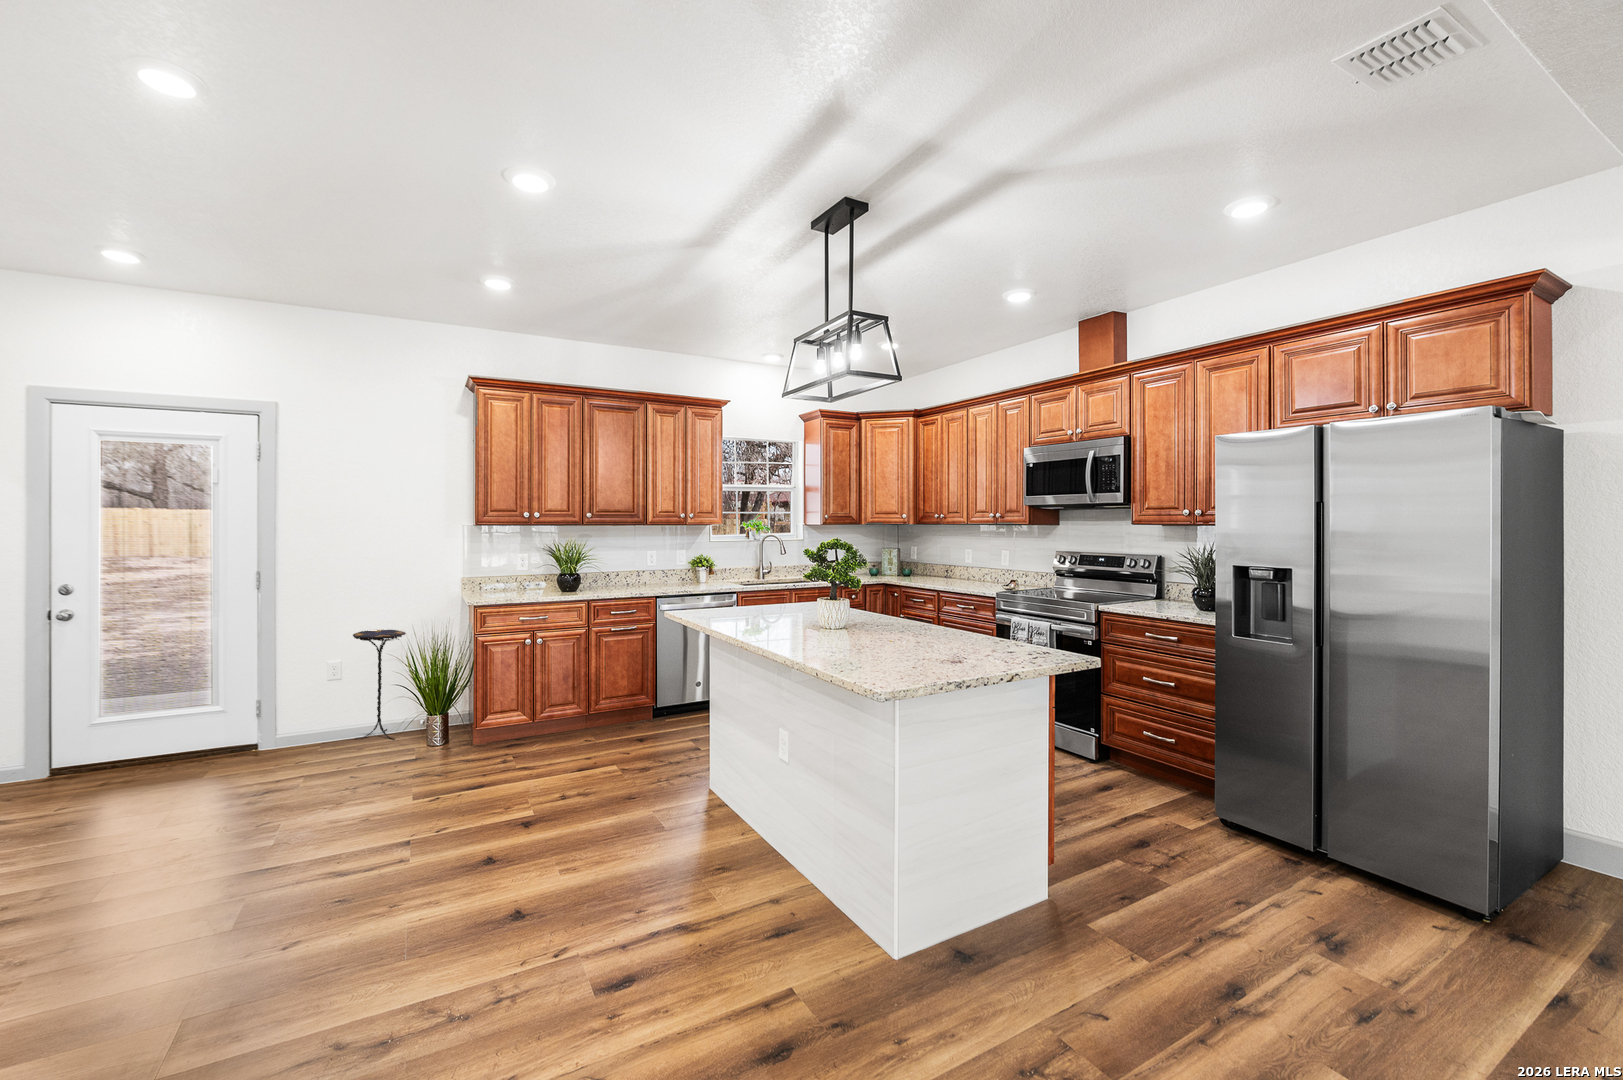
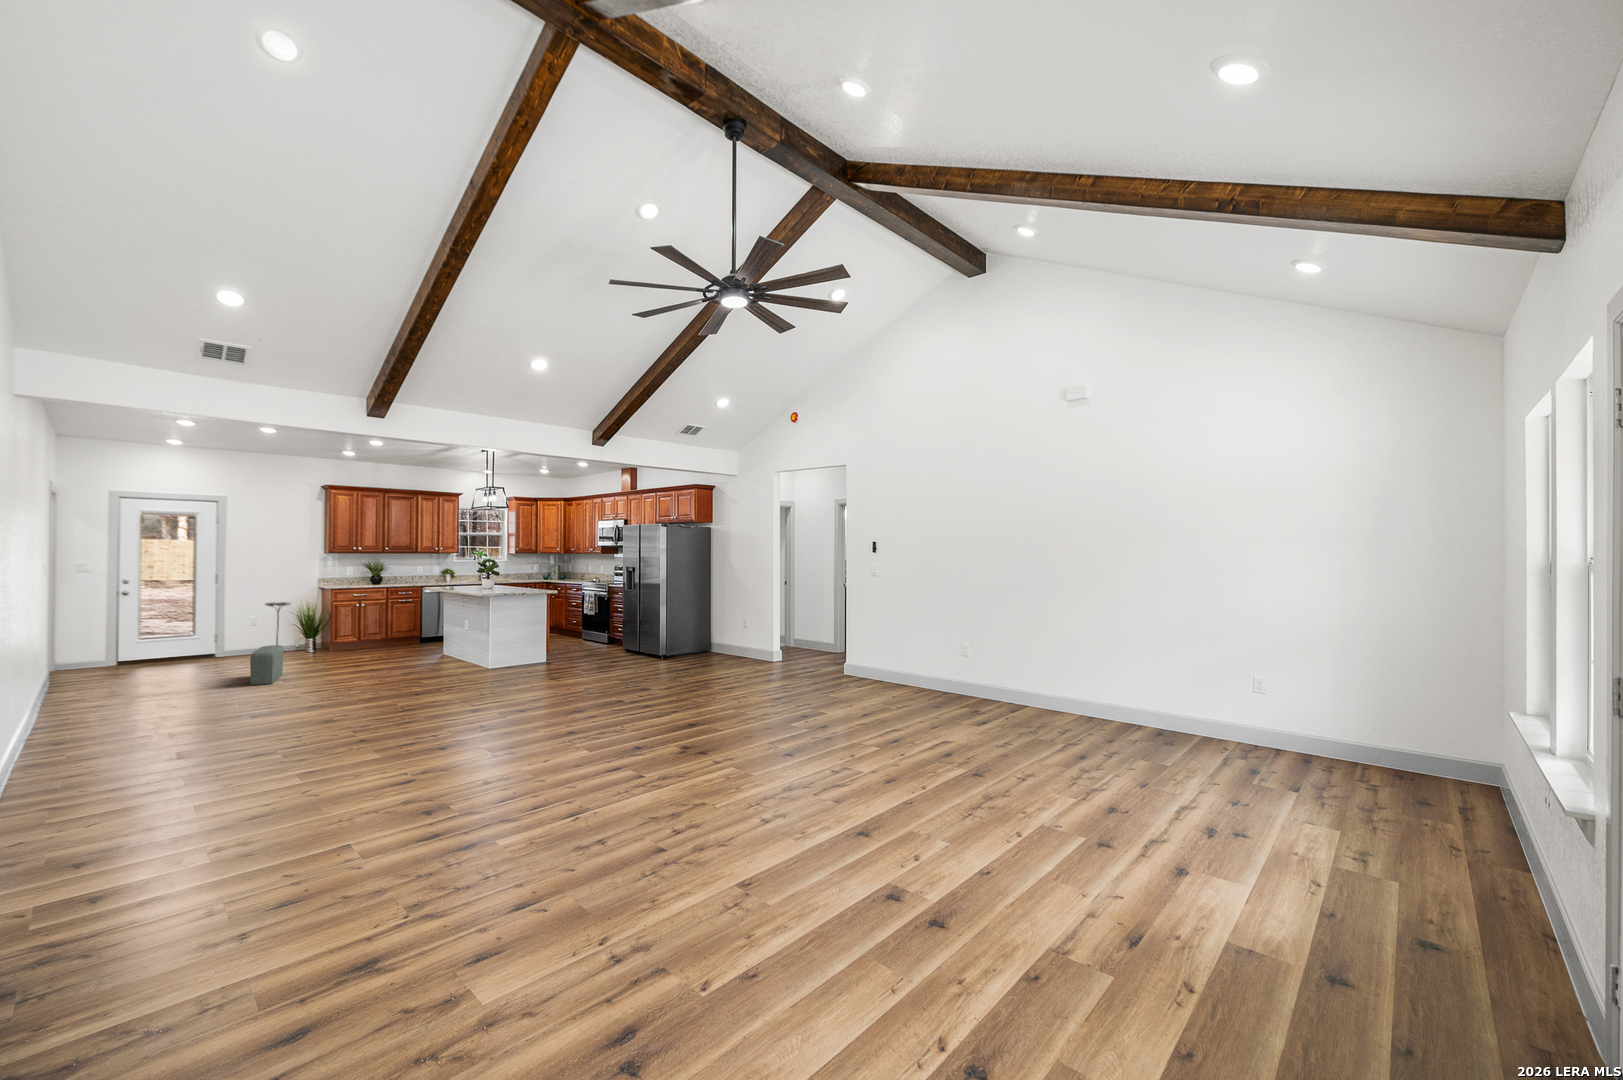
pouf: none [184,804,319,974] -> present [250,645,283,685]

